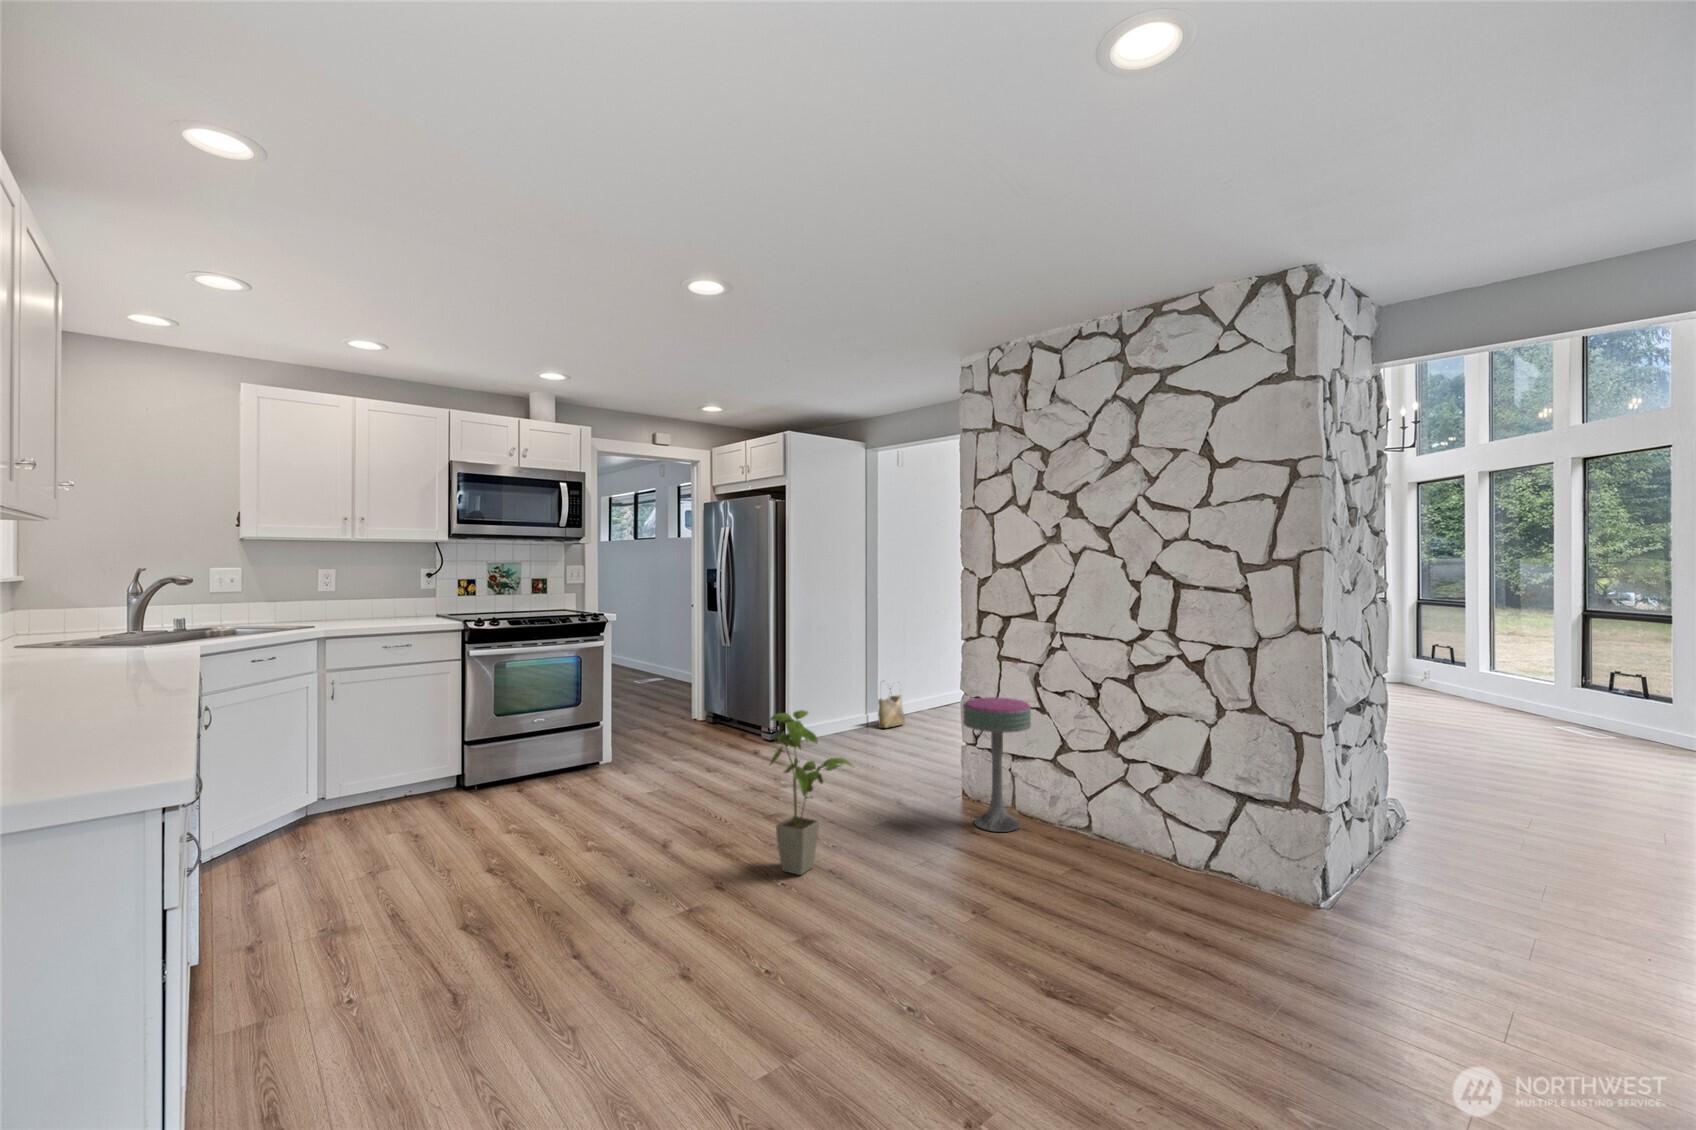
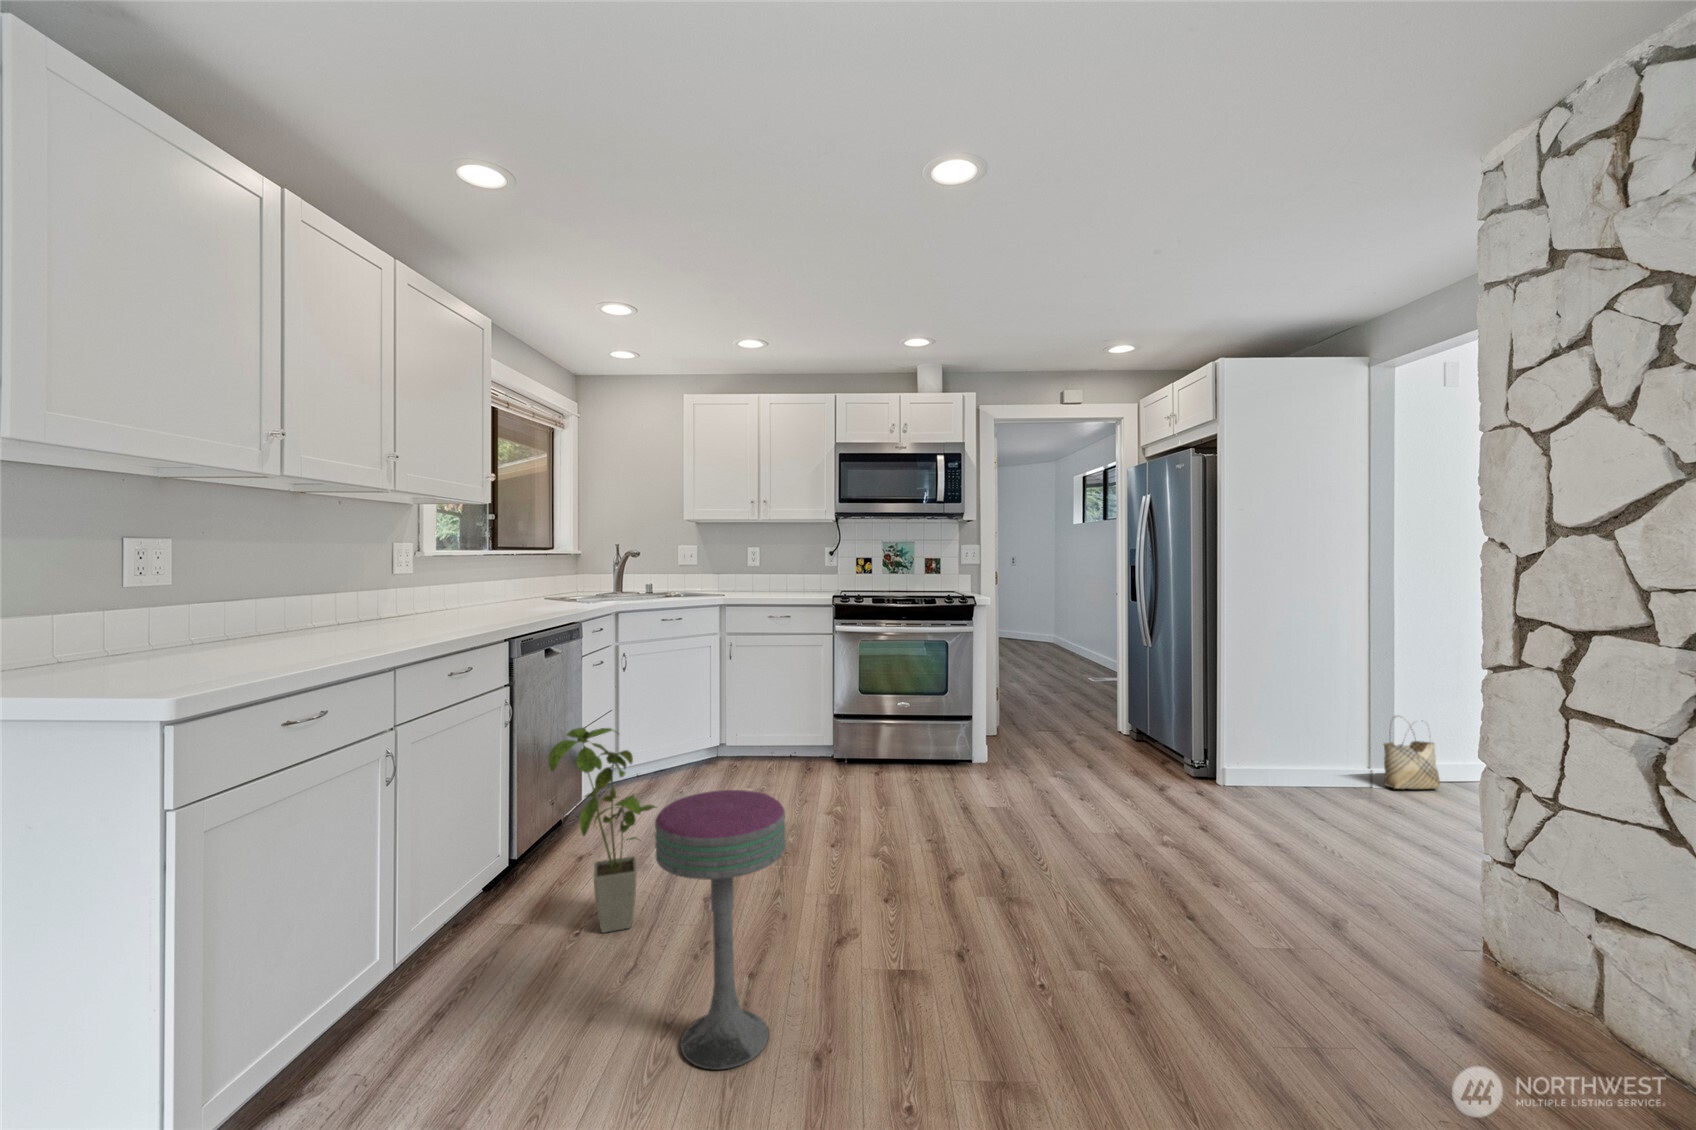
bar stool: present [963,697,1031,832] -> present [655,790,786,1070]
house plant: present [770,710,852,875] -> present [548,728,656,933]

